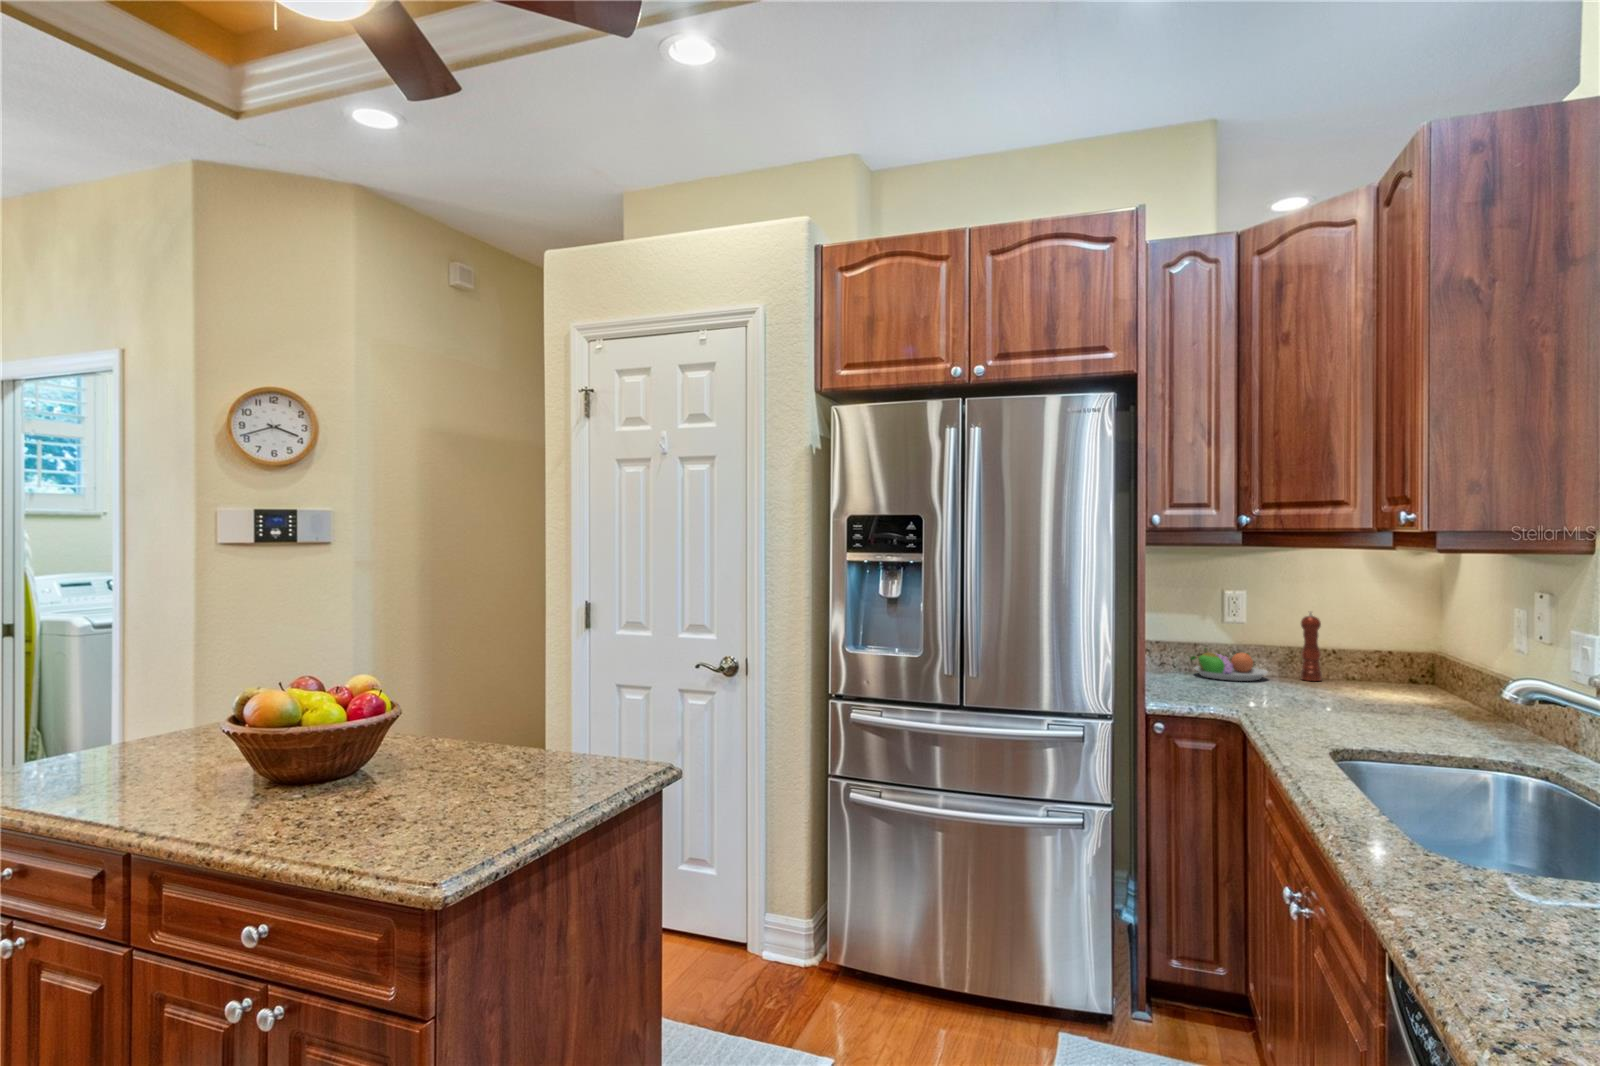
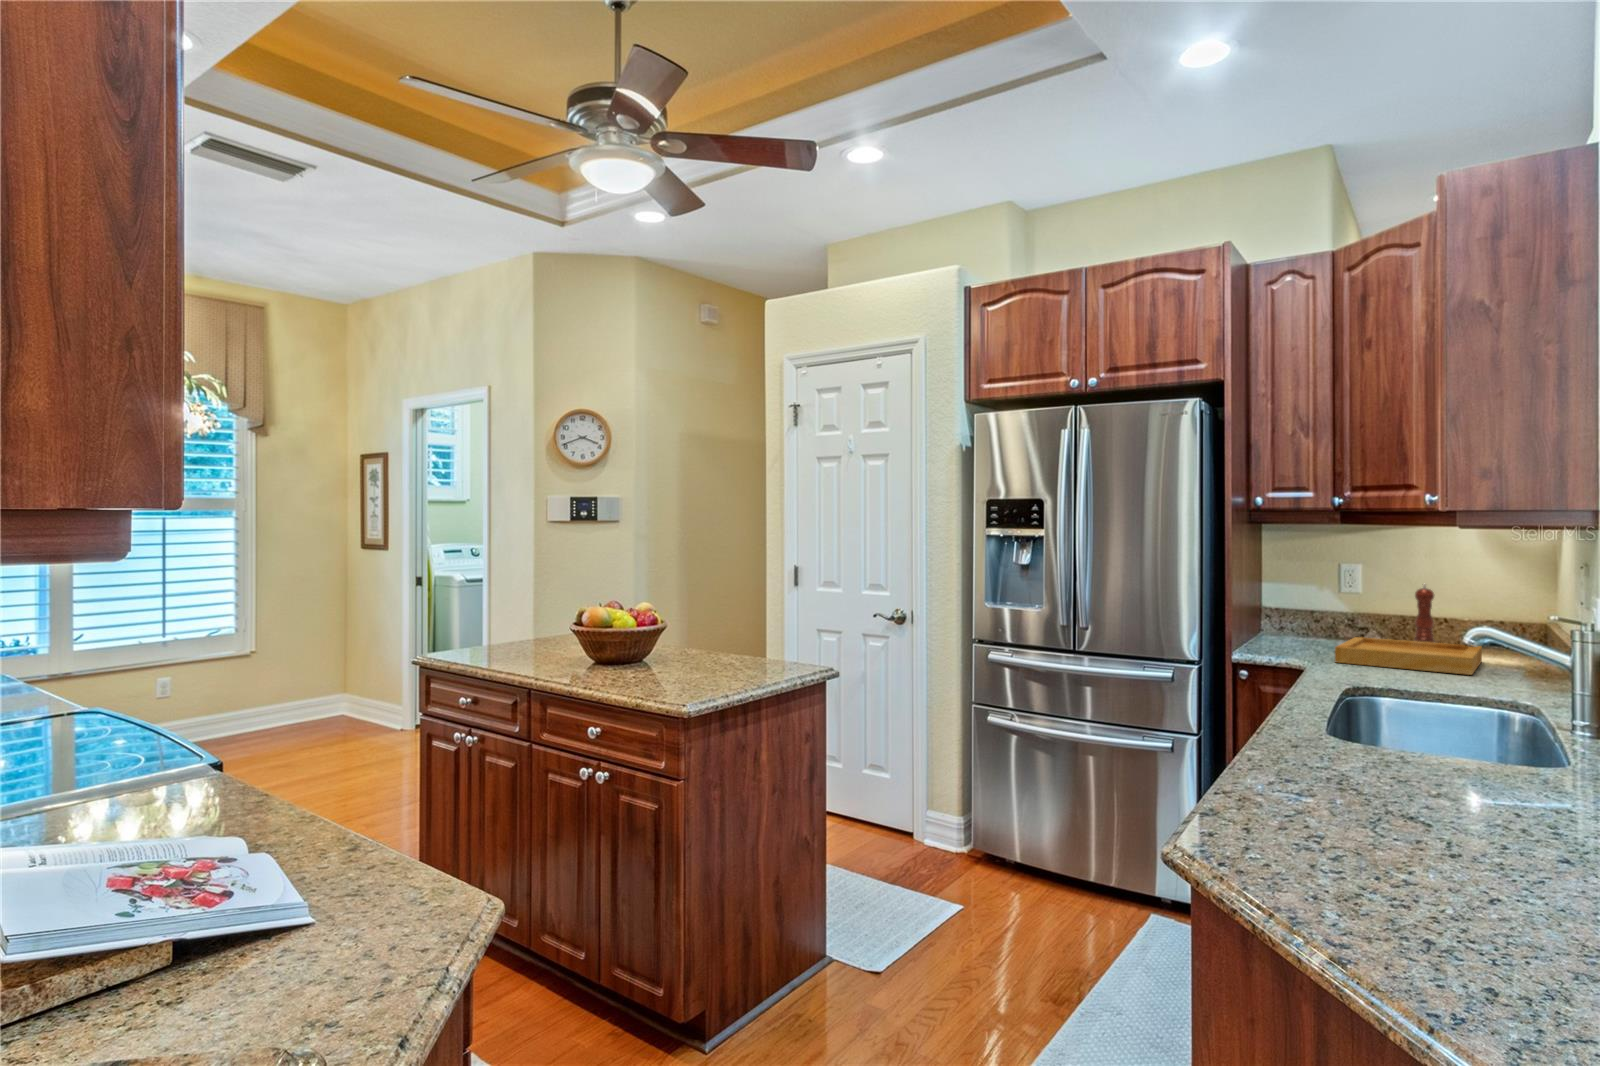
fruit bowl: present [1191,648,1268,681] -> none [1304,615,1381,644]
tray: none [1260,674,1423,721] -> present [1335,637,1482,675]

